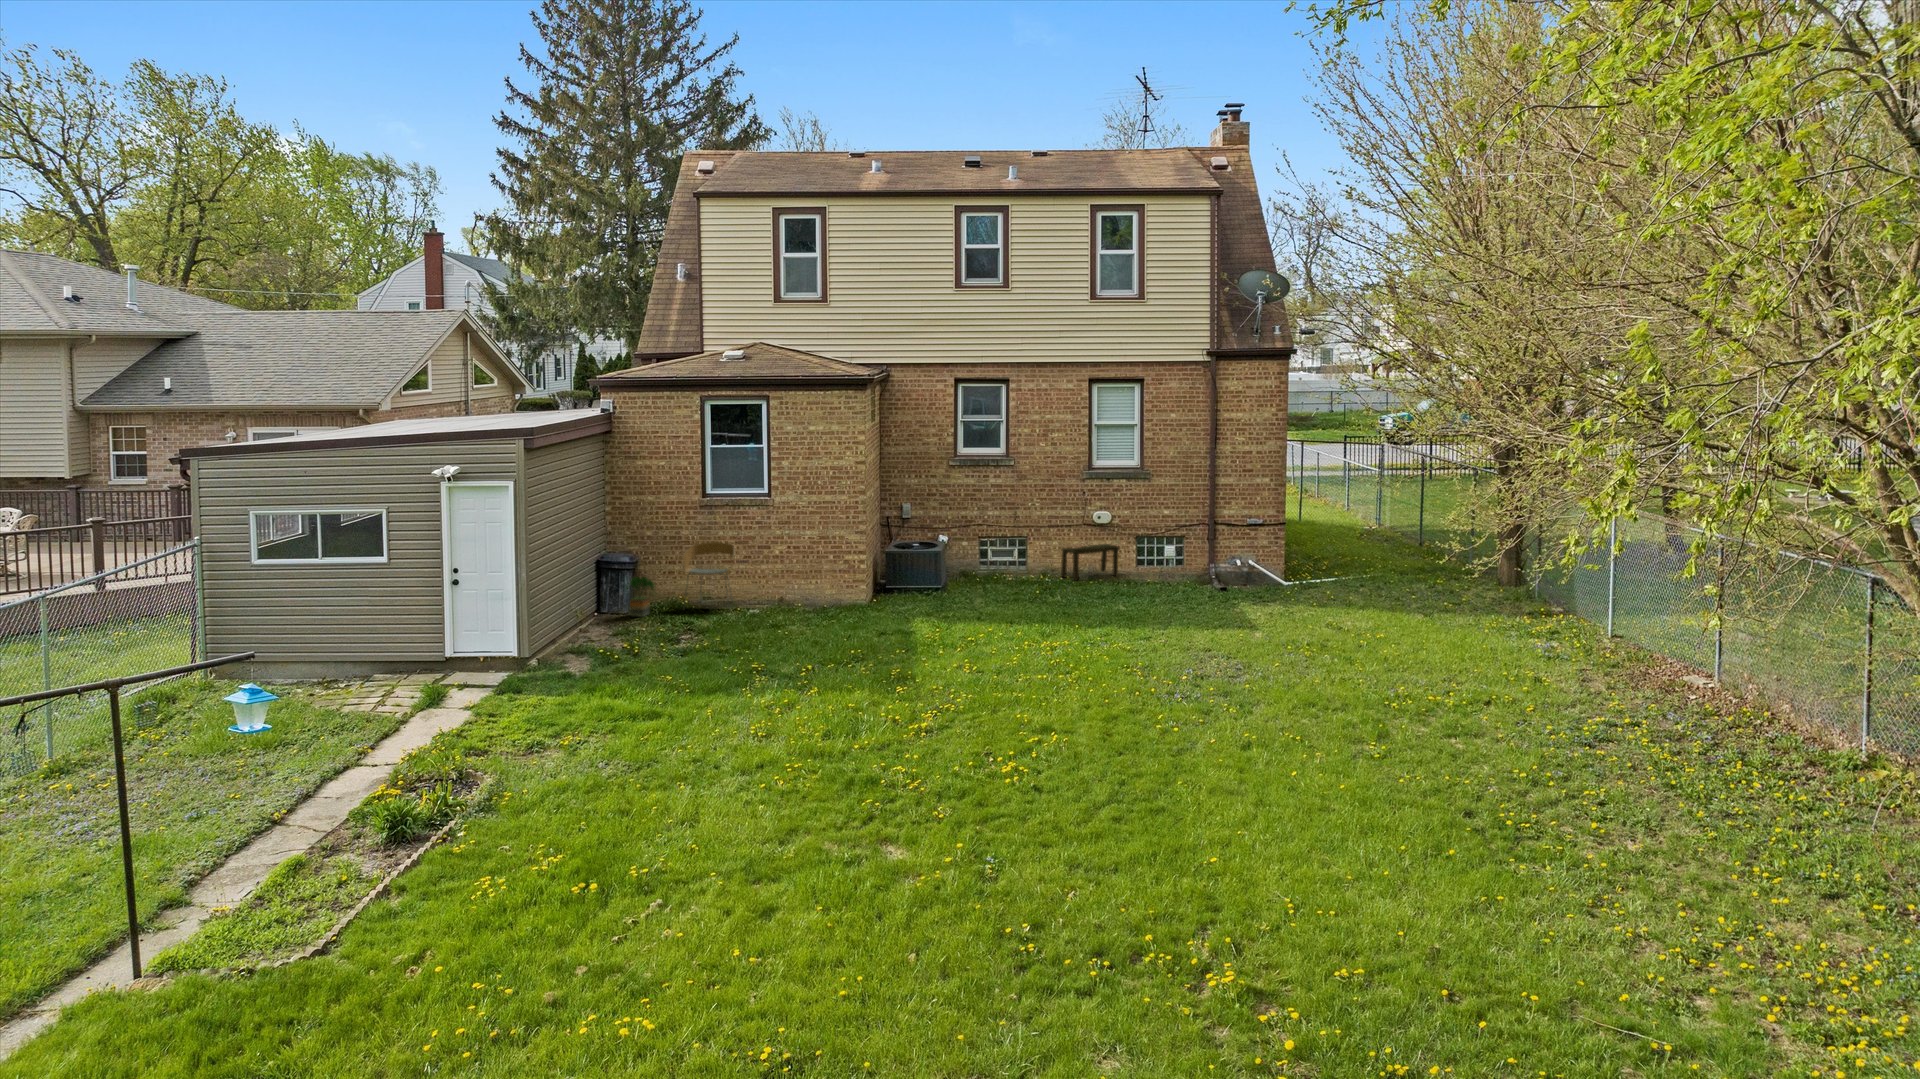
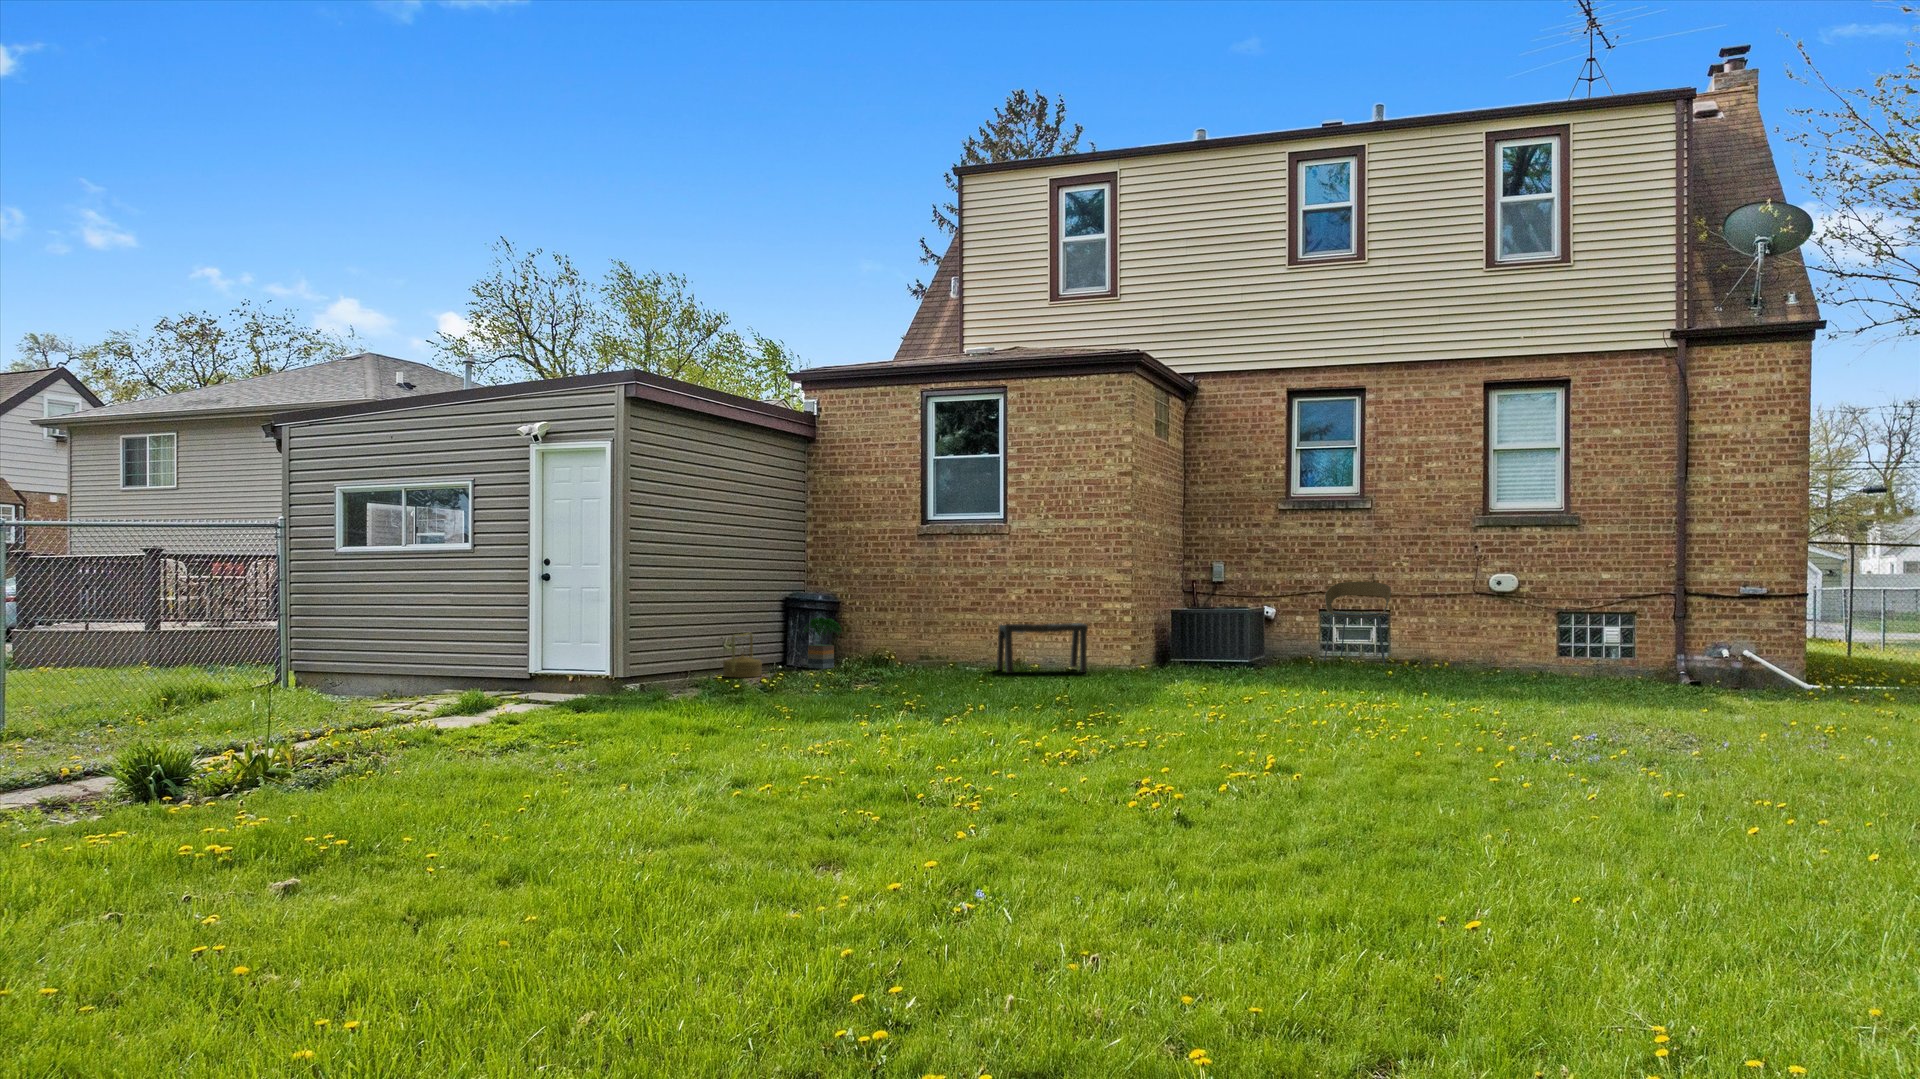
chair: present [683,542,735,601] -> present [1324,582,1391,663]
bench: present [1061,544,1119,580] -> present [997,623,1088,673]
woven basket: none [575,598,607,636] -> present [723,633,762,678]

